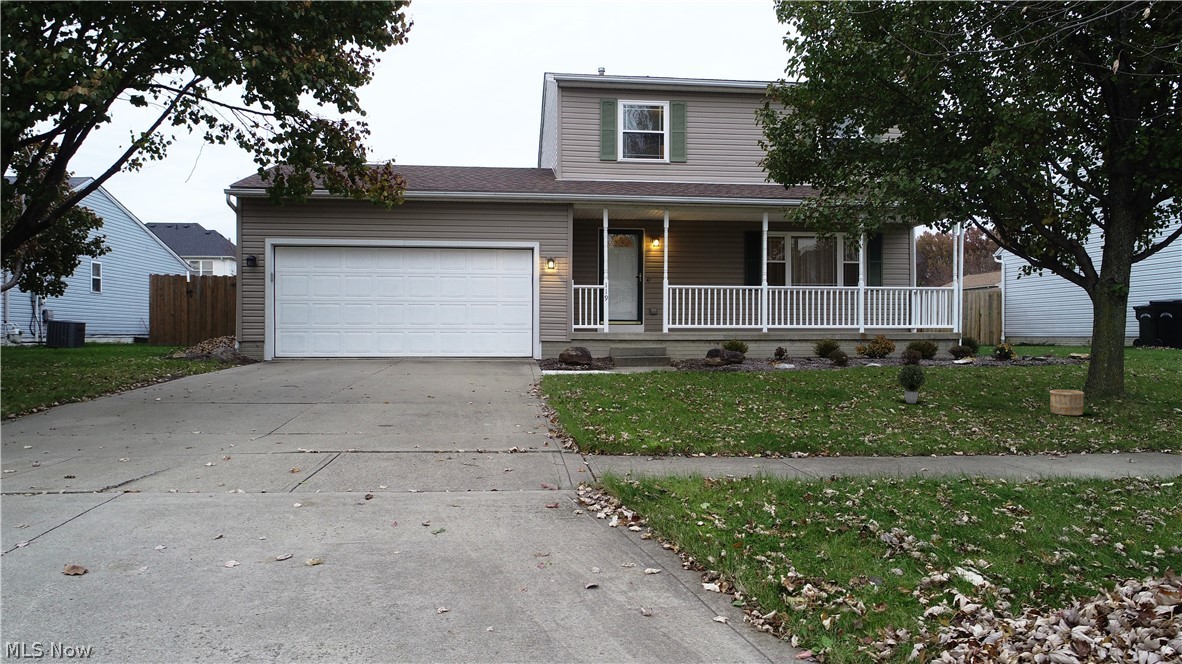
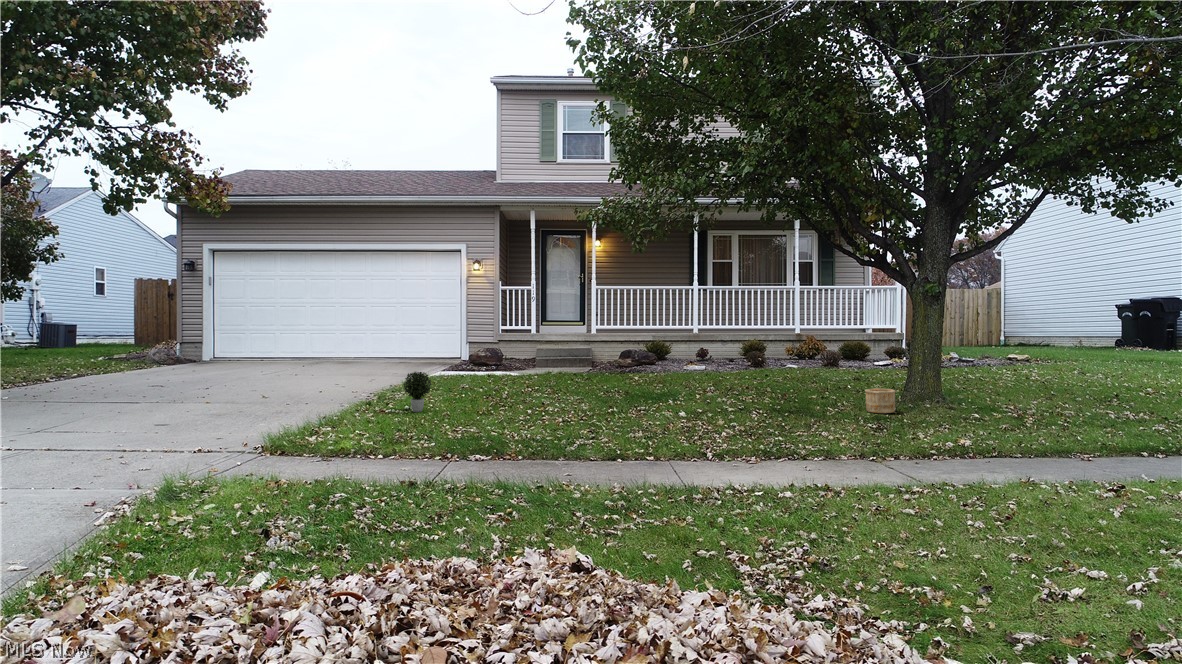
potted plant: present [897,365,926,404] -> present [404,372,432,412]

